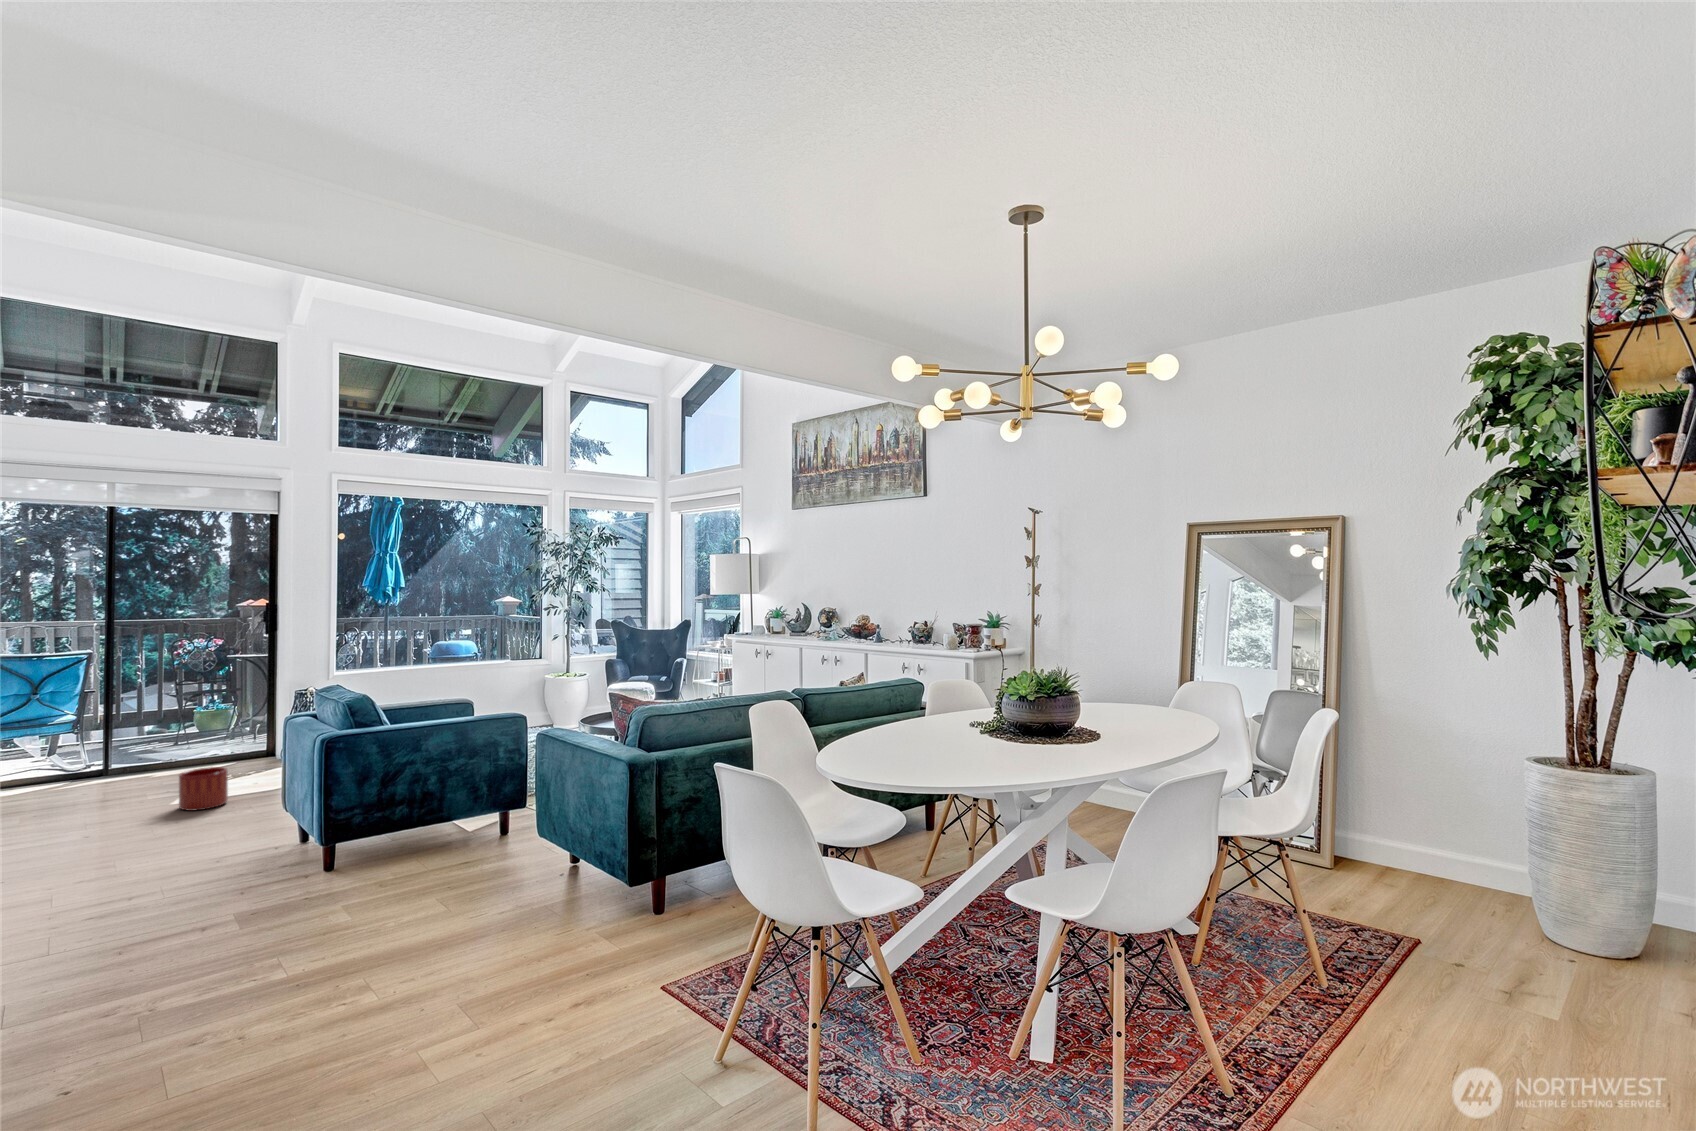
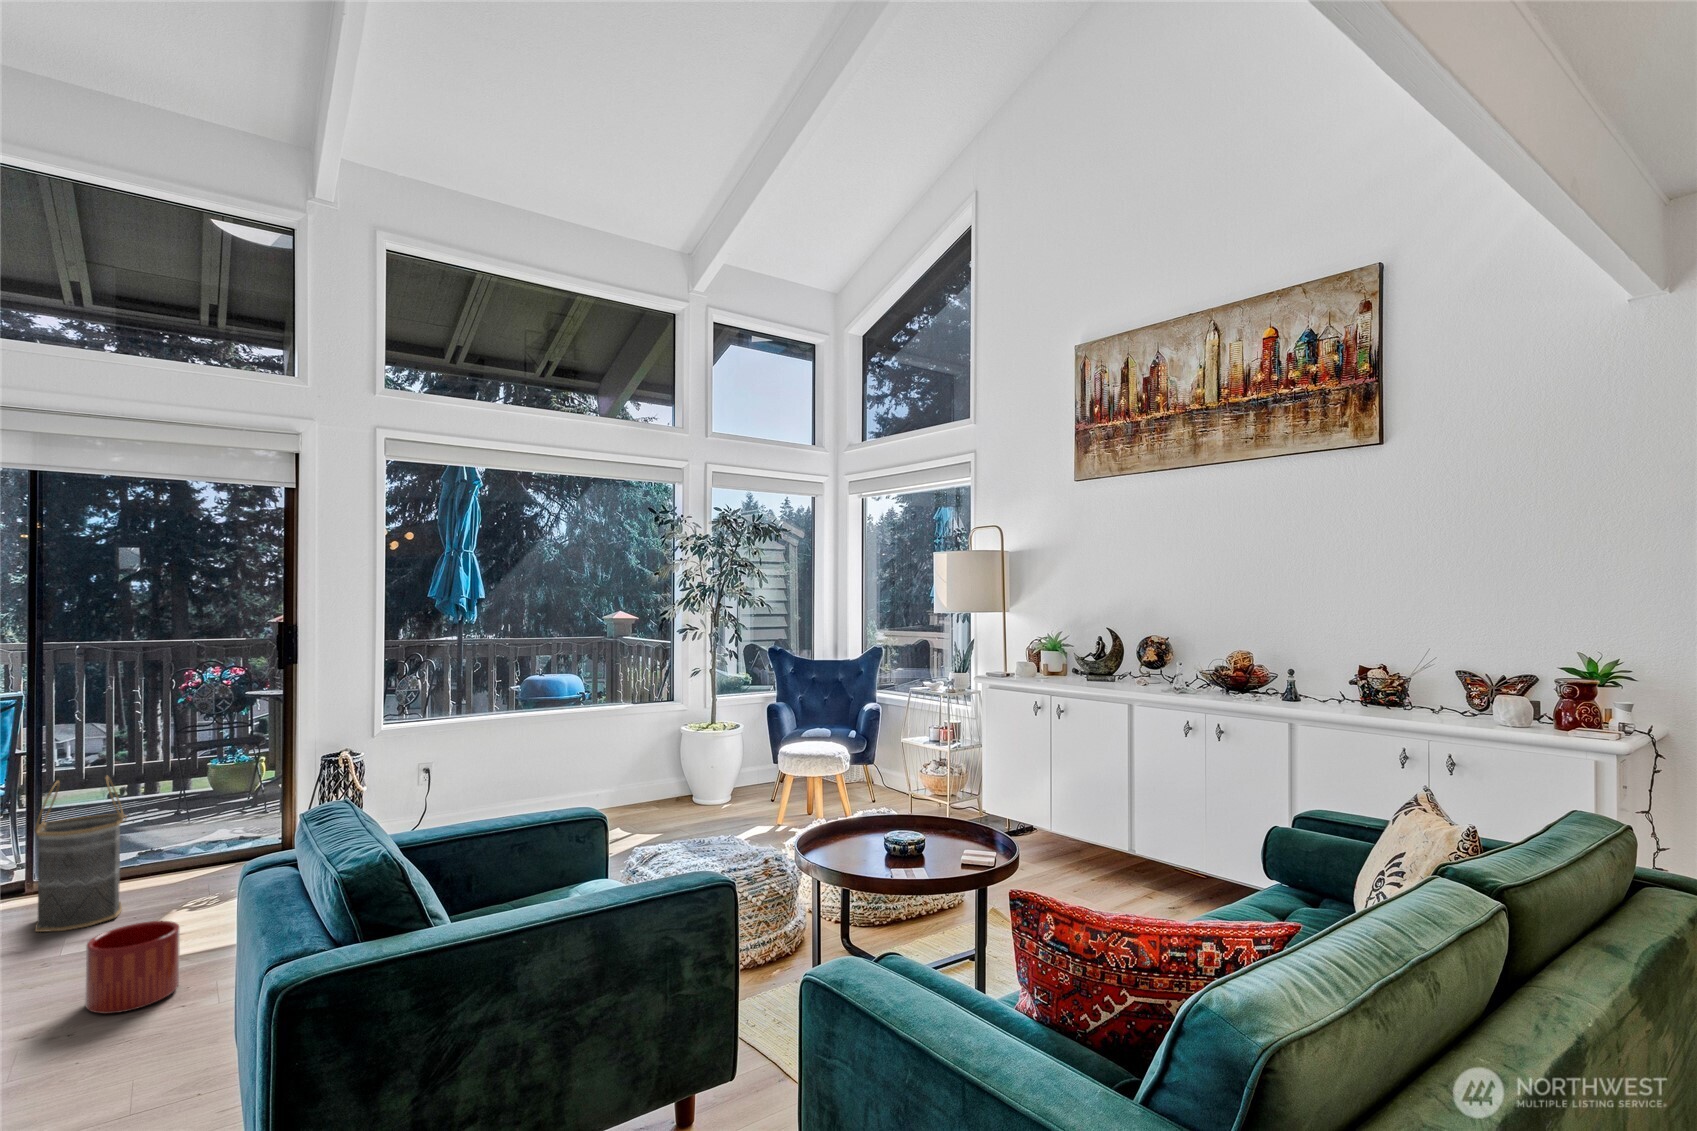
basket: none [126,696,180,785] -> present [35,776,127,932]

